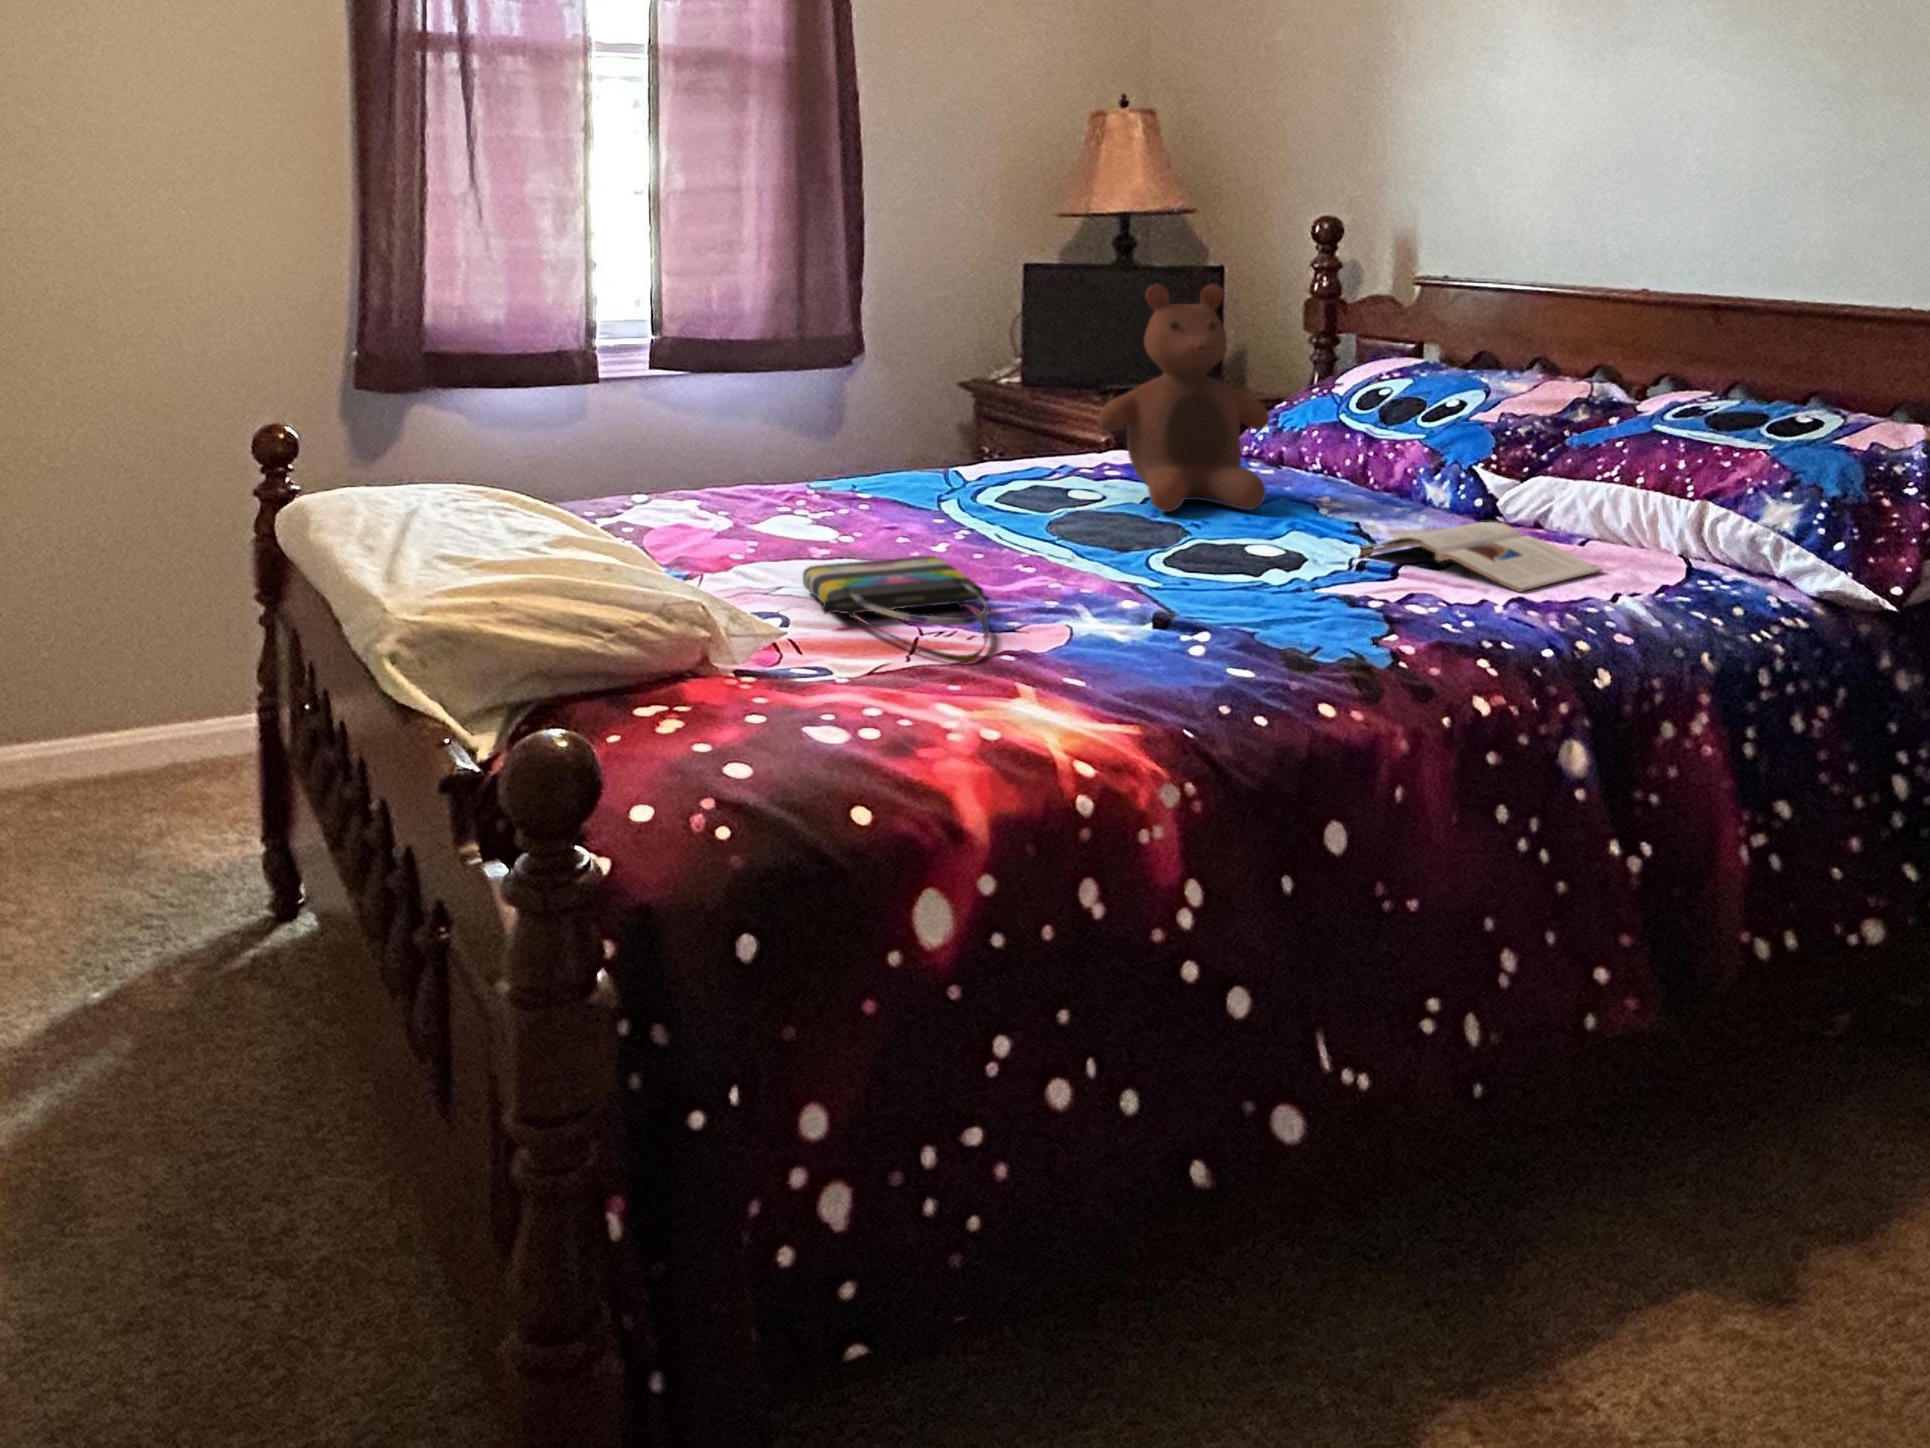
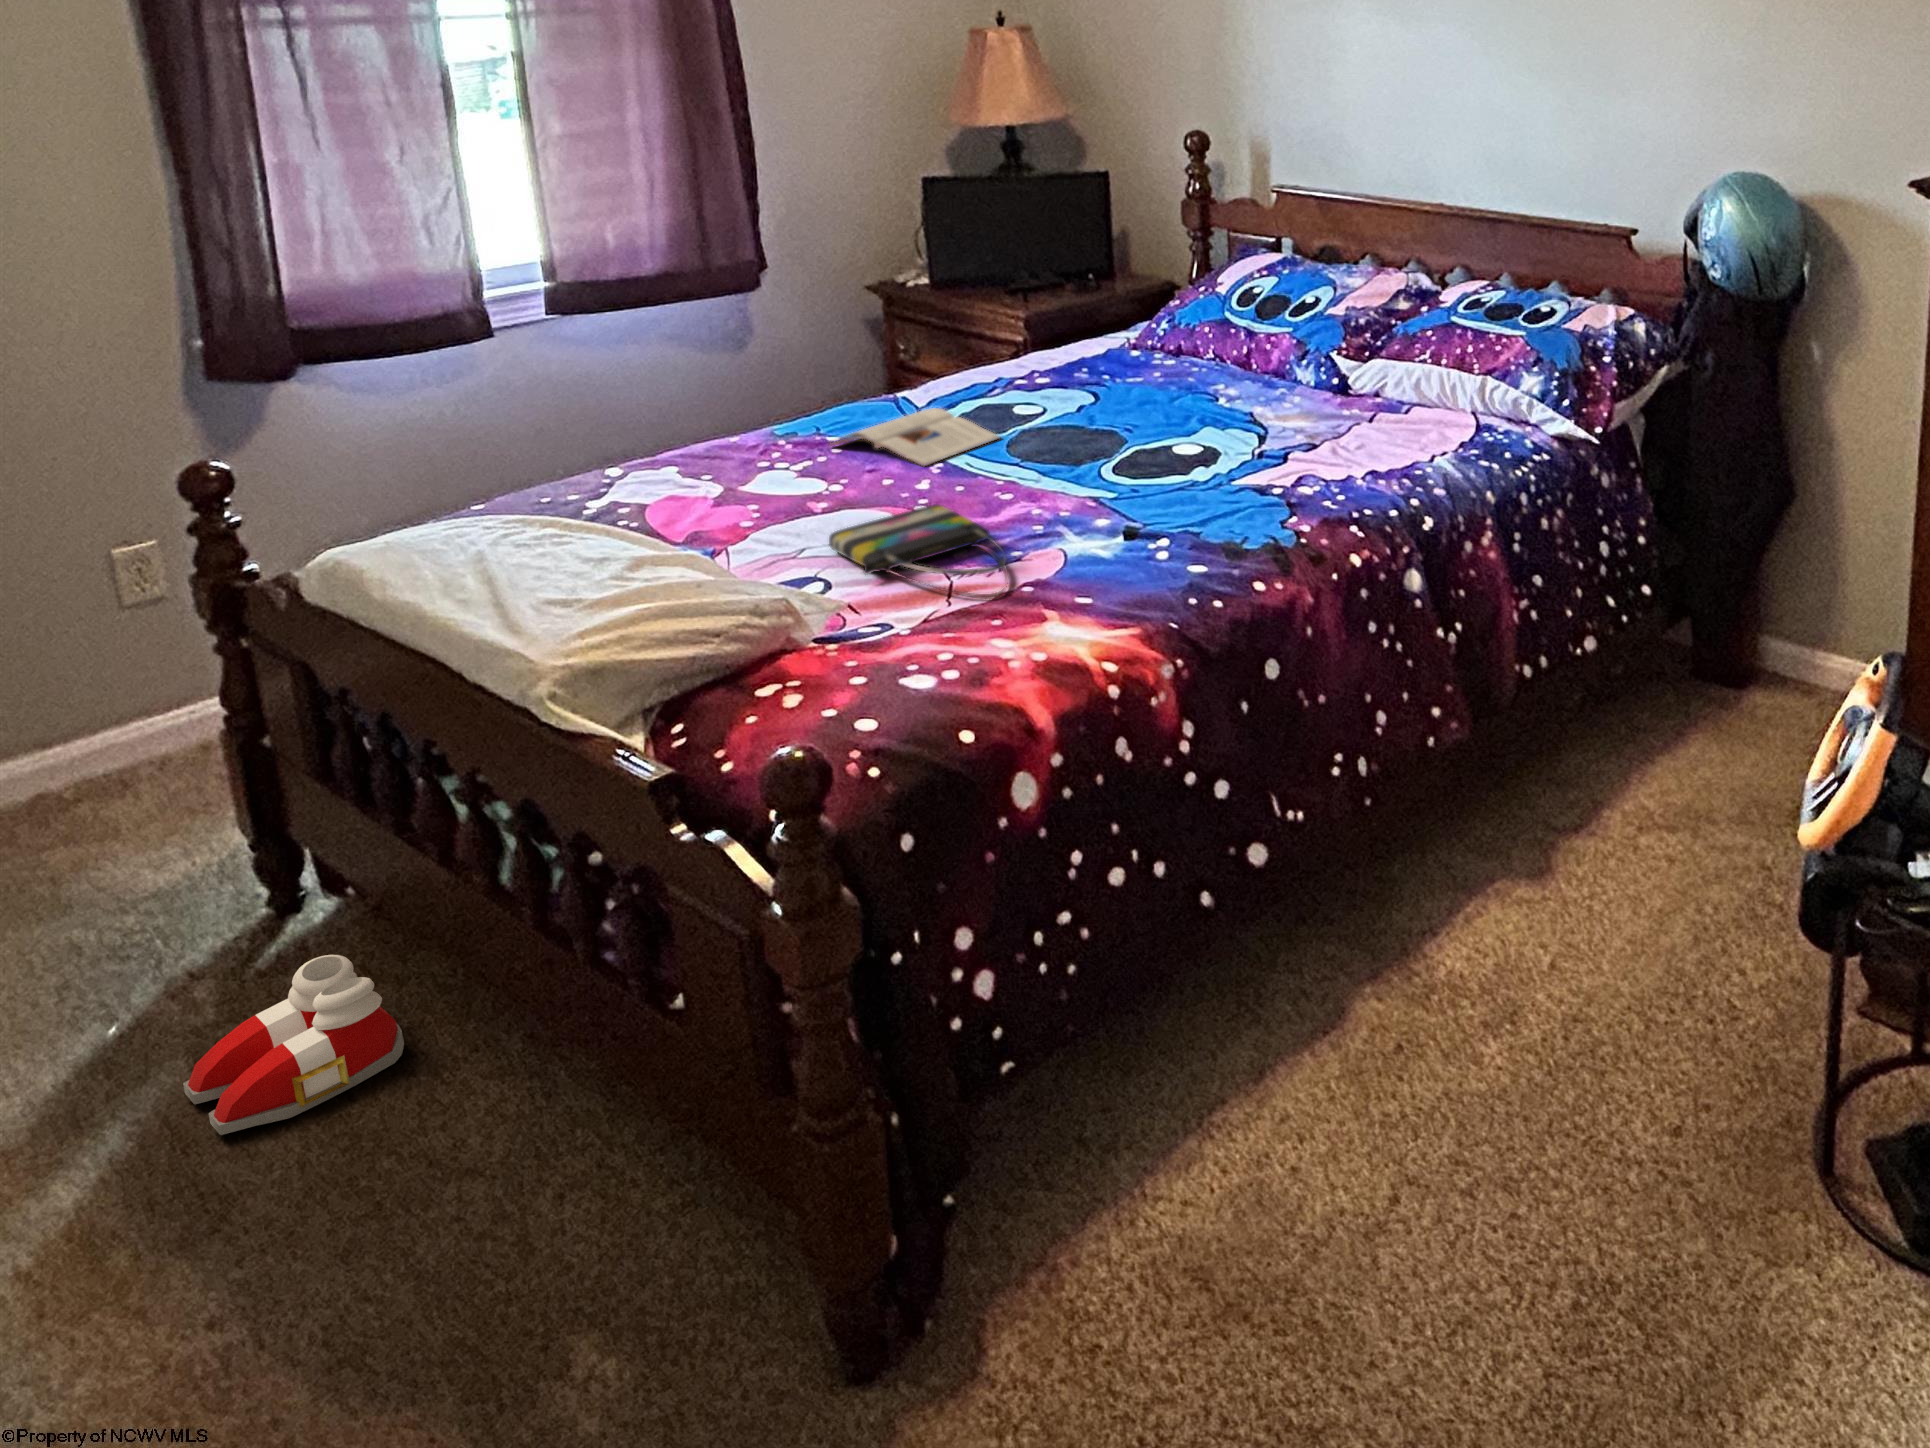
stuffed bear: present [1097,284,1270,512] -> none [1036,230,1180,420]
magazine: present [1361,522,1602,592] -> present [832,408,1000,466]
slippers: none [117,960,305,1136] -> present [183,955,404,1135]

